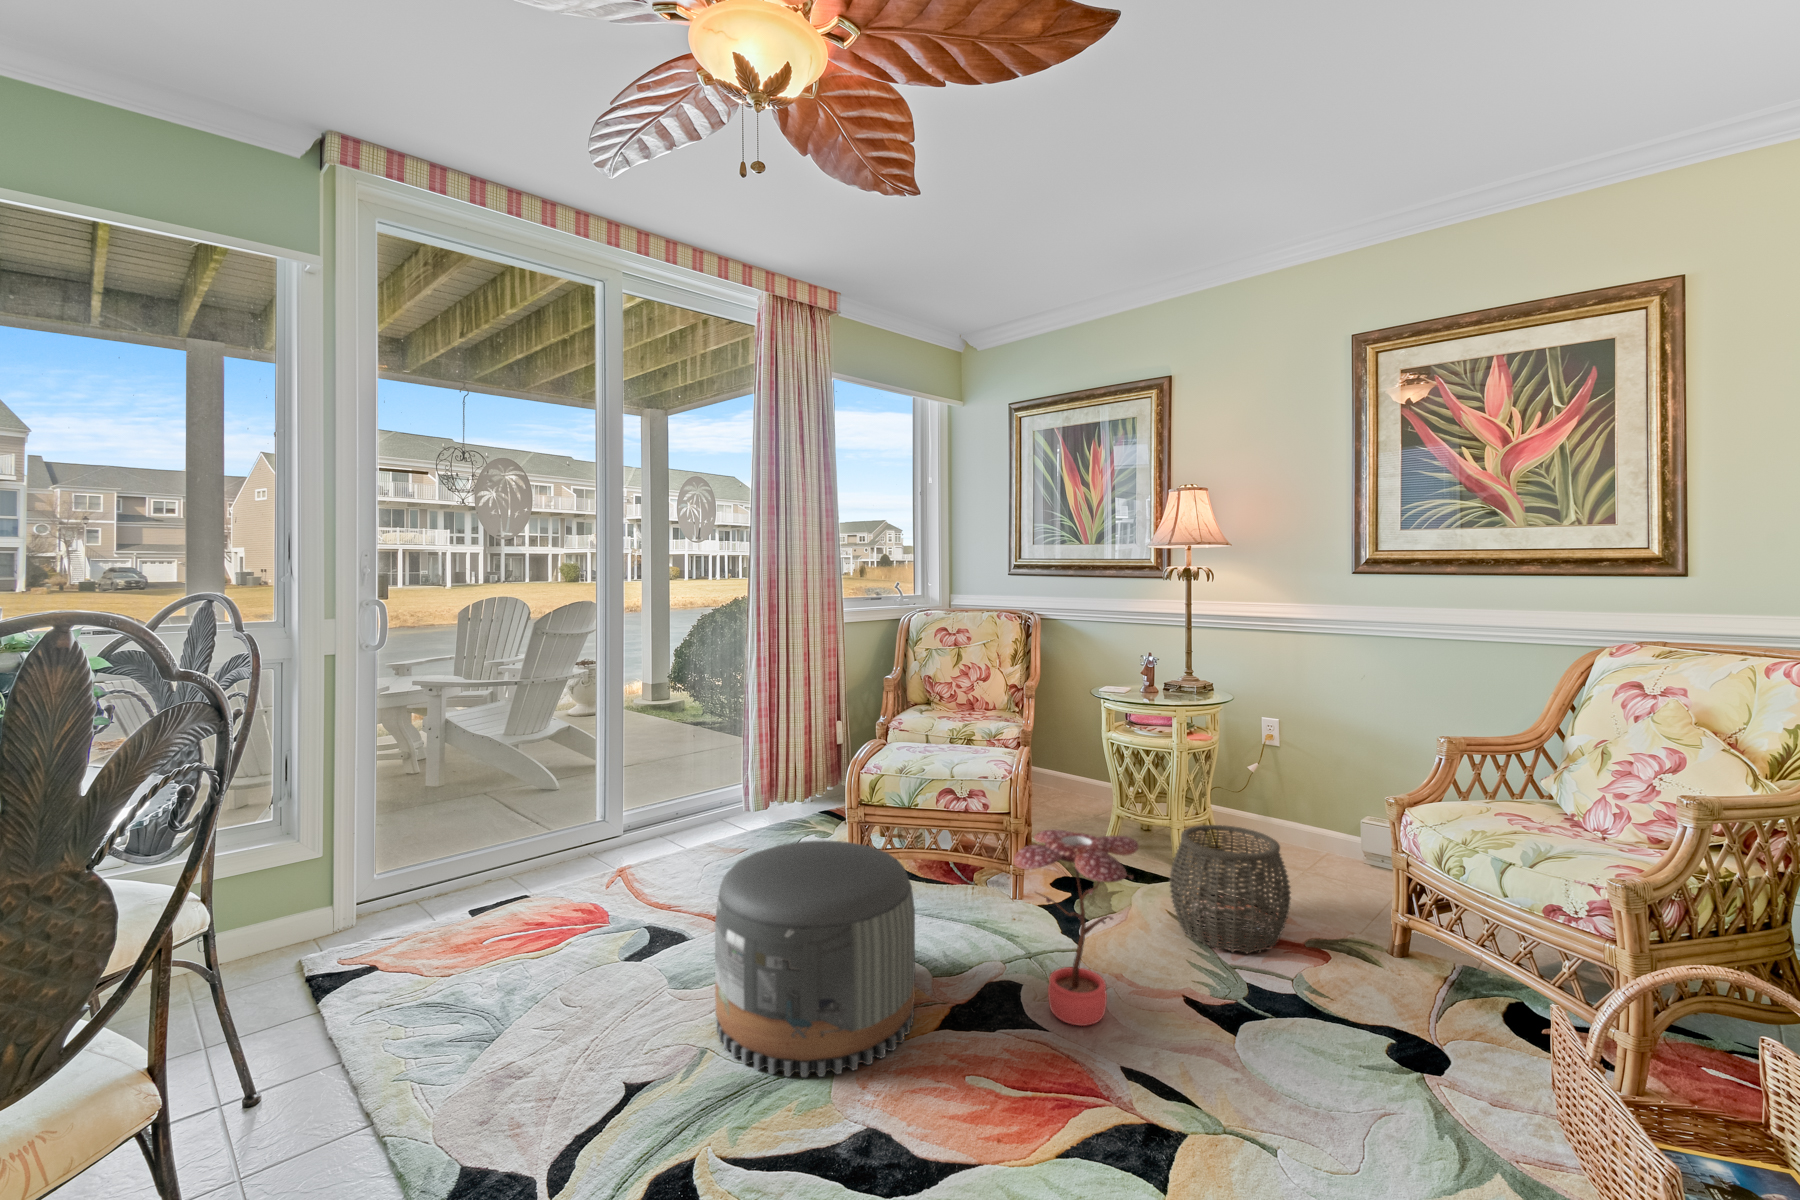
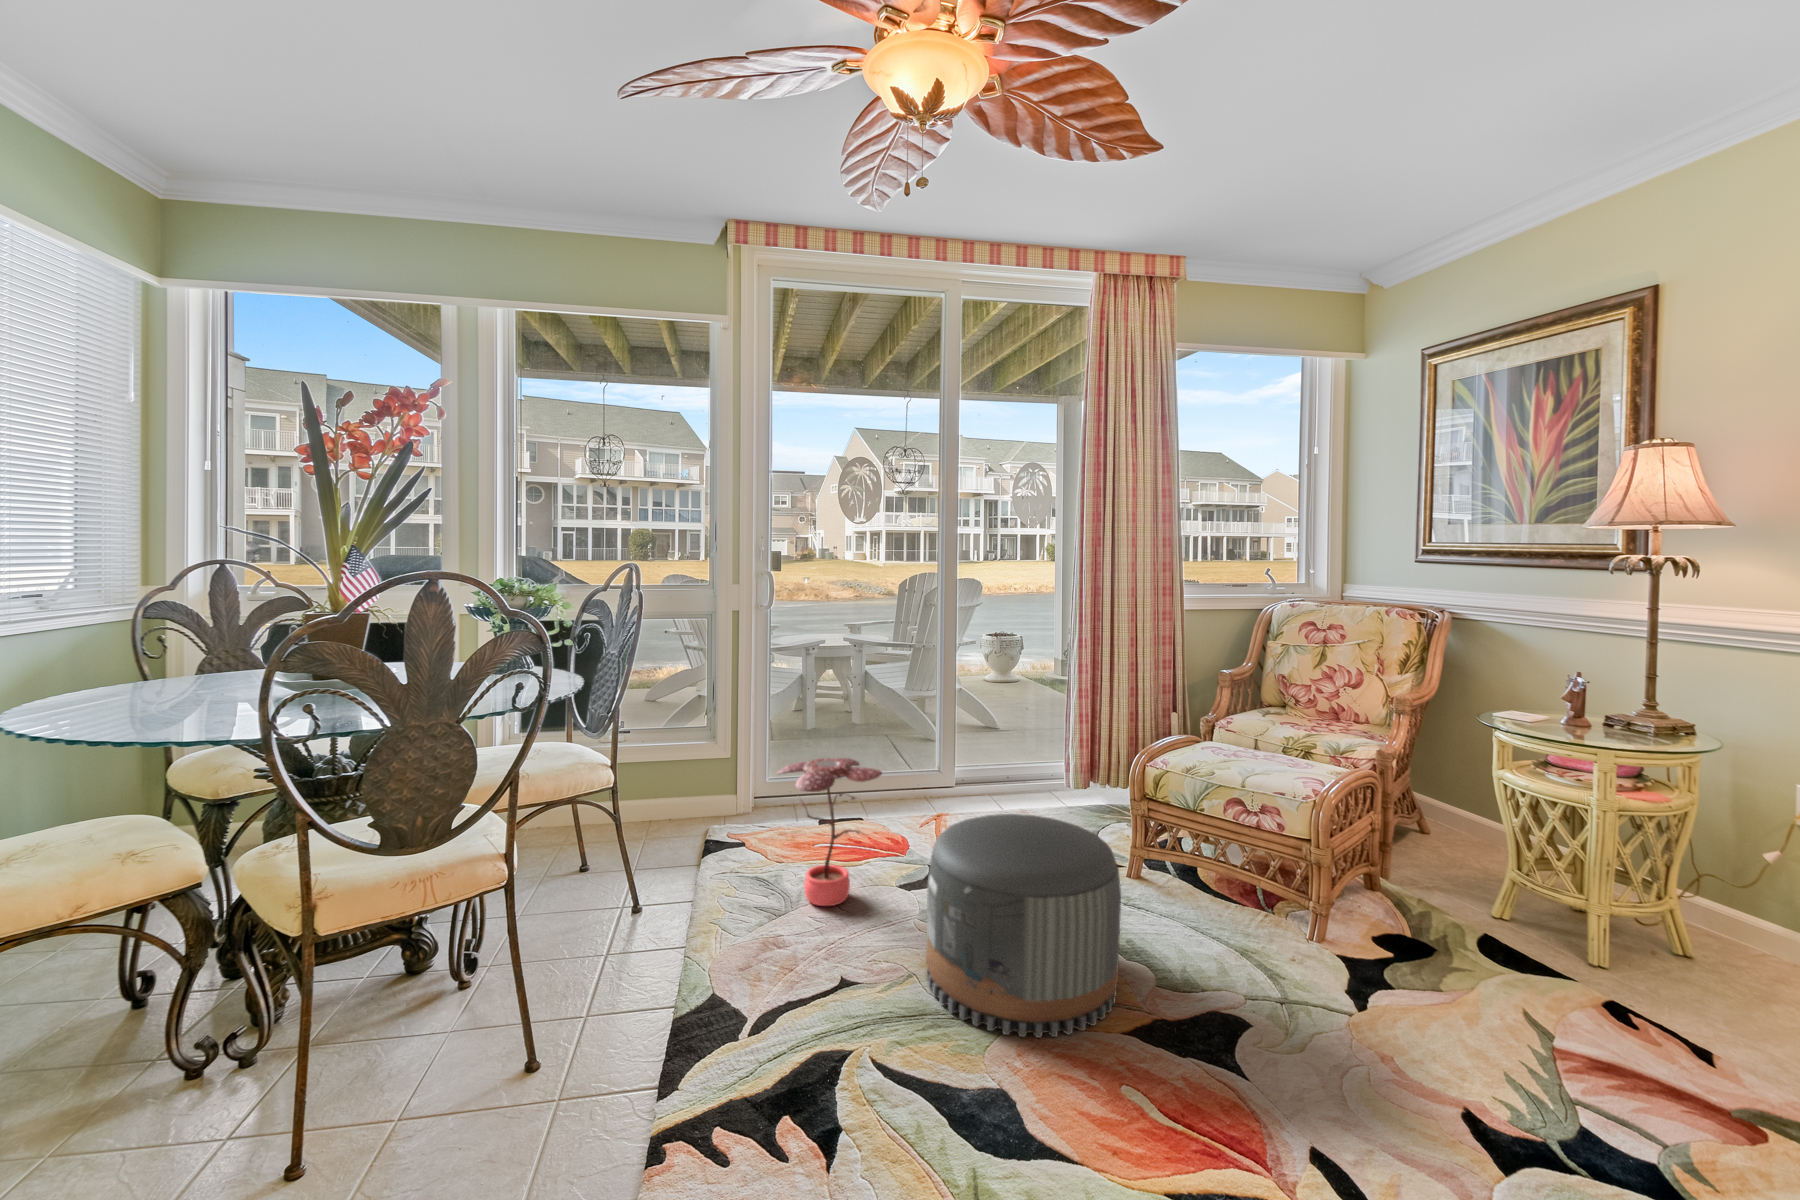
woven basket: present [1170,825,1291,953] -> none [1507,909,1716,1104]
potted plant: present [1014,830,1138,1026] -> present [777,758,882,906]

